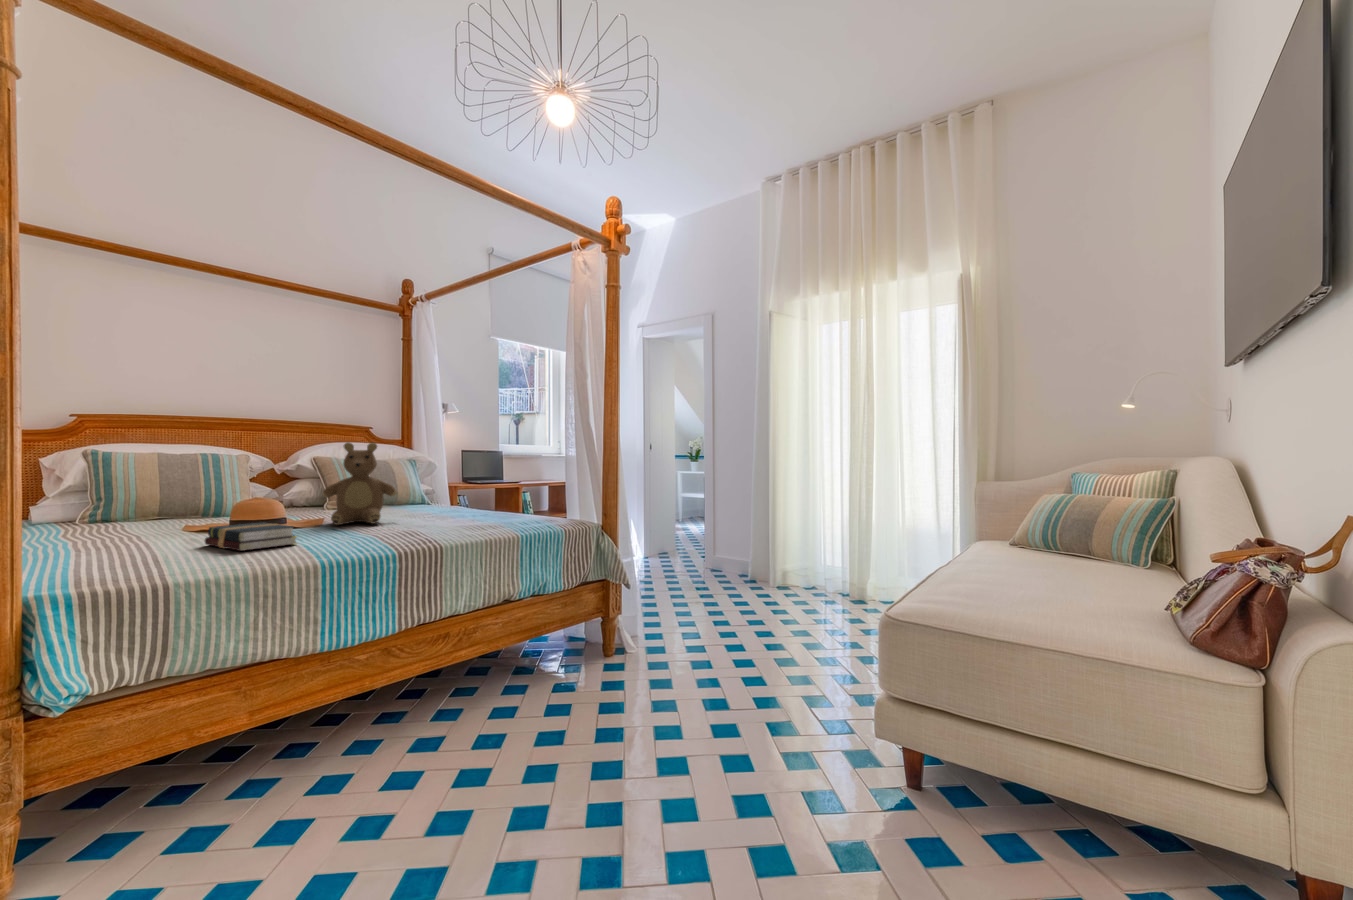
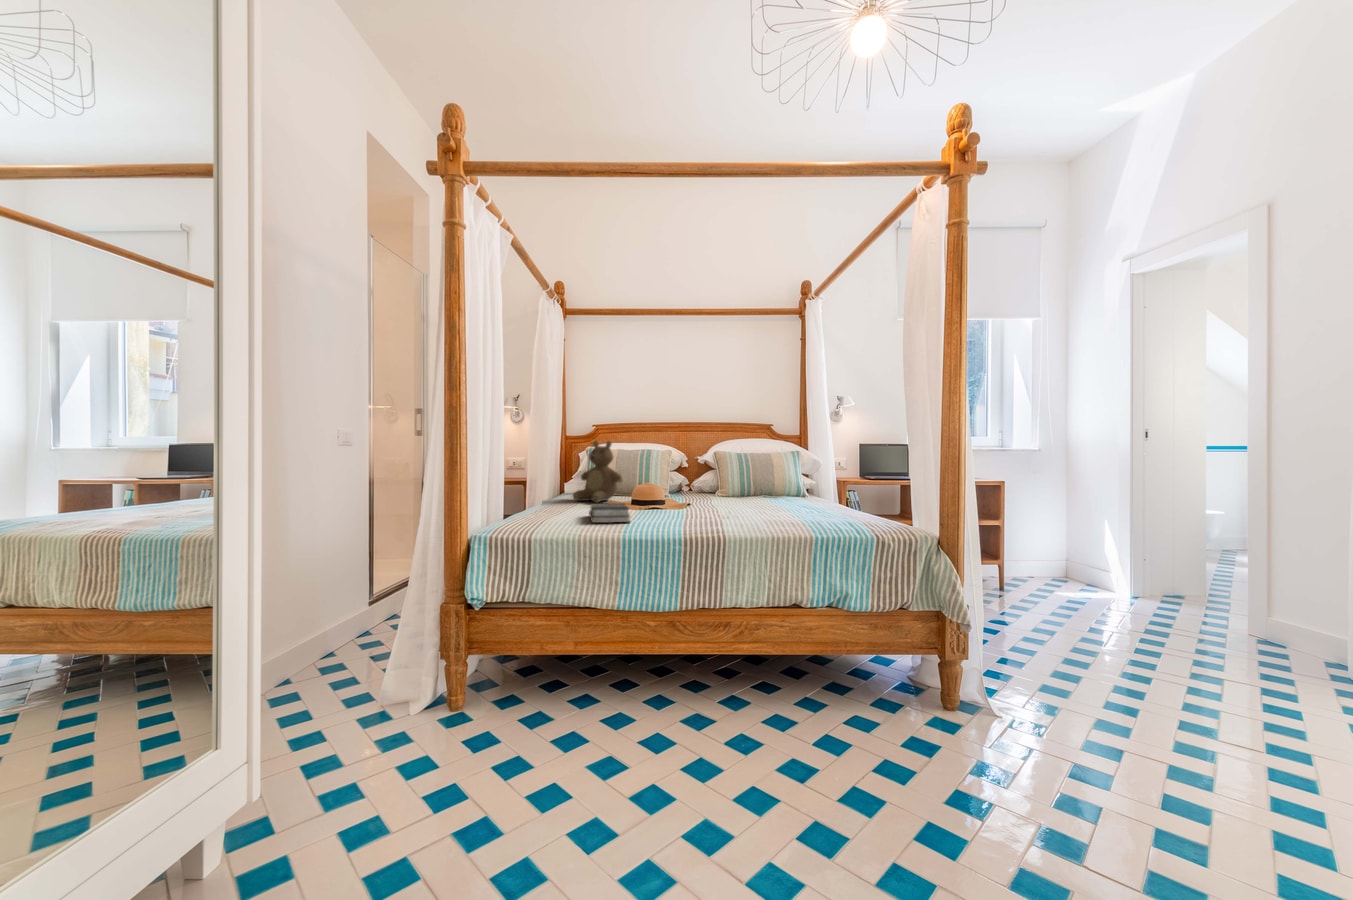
teddy bear: present [323,443,397,525] -> present [573,441,623,503]

